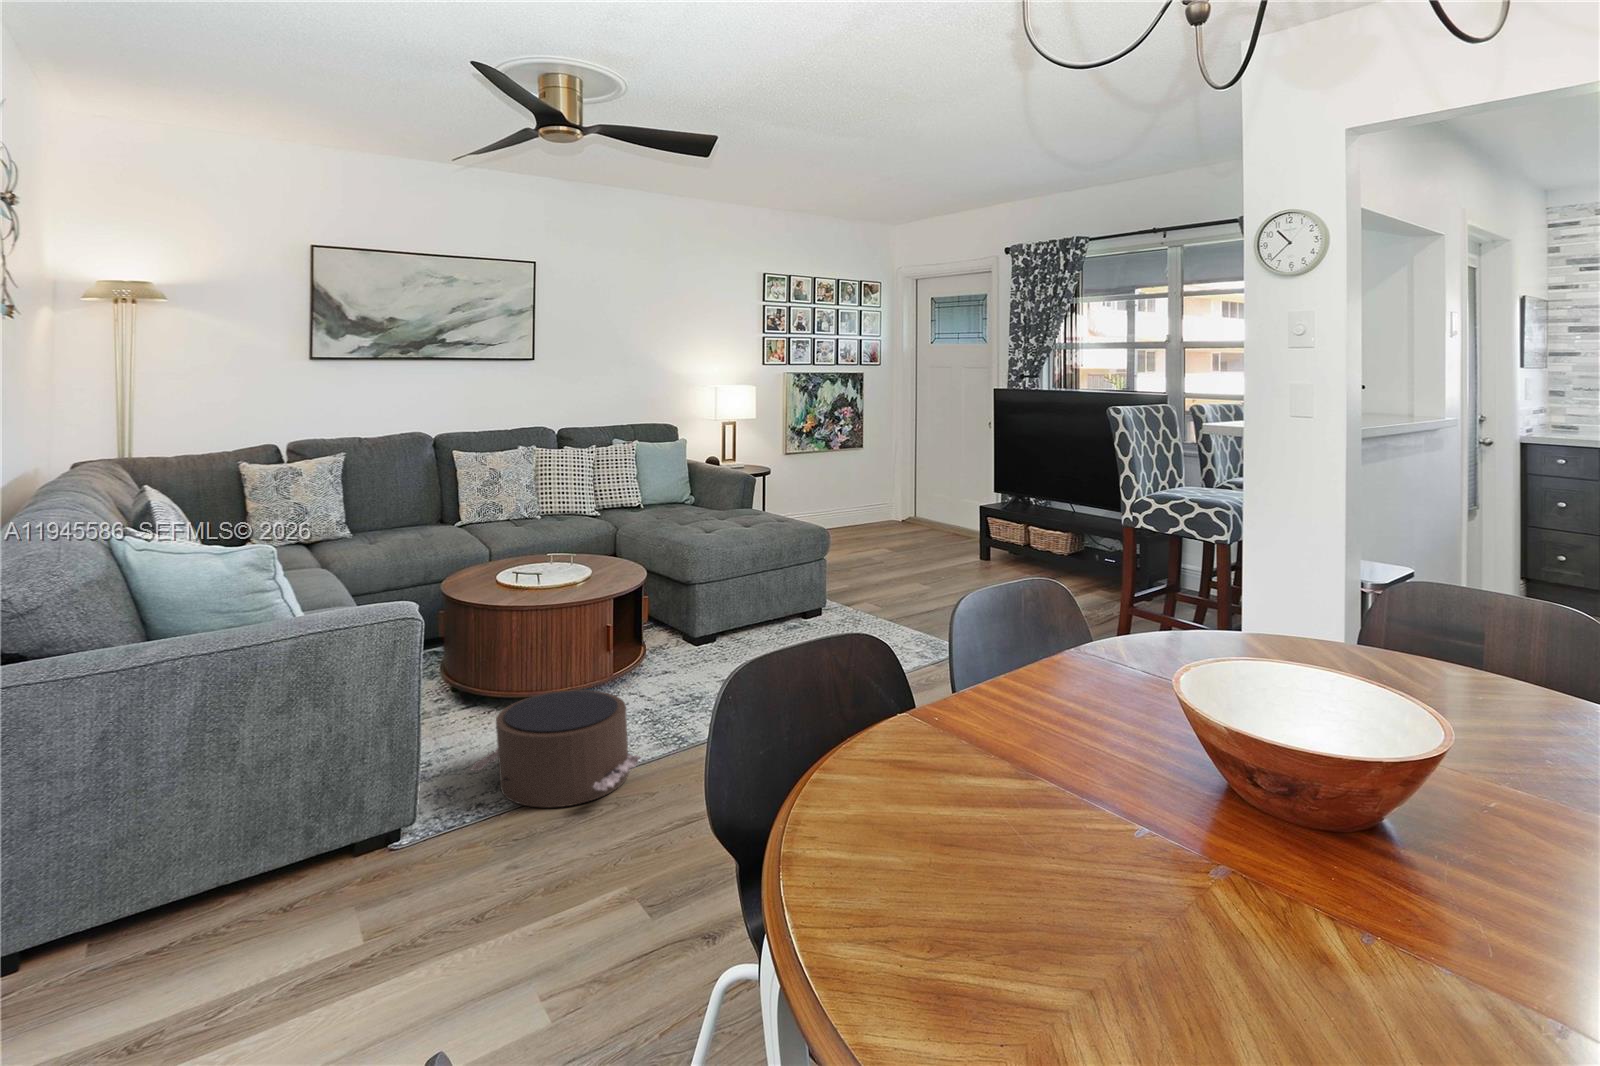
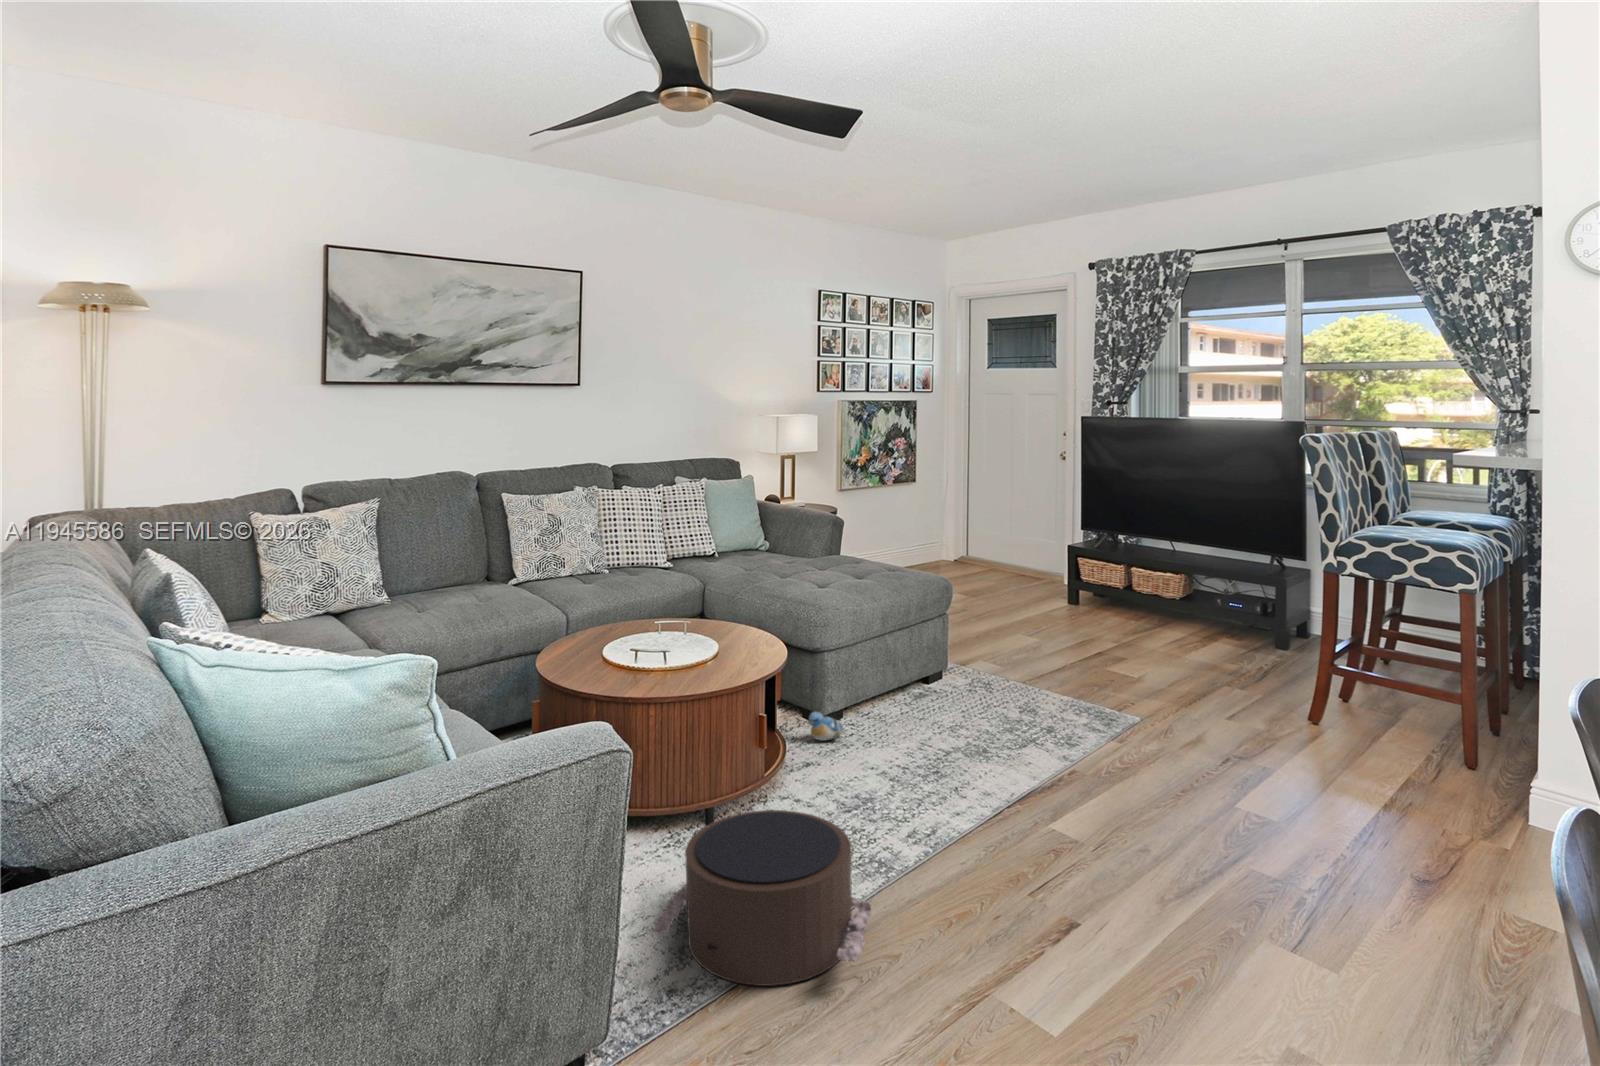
plush toy: none [676,632,712,656] -> present [808,712,848,741]

